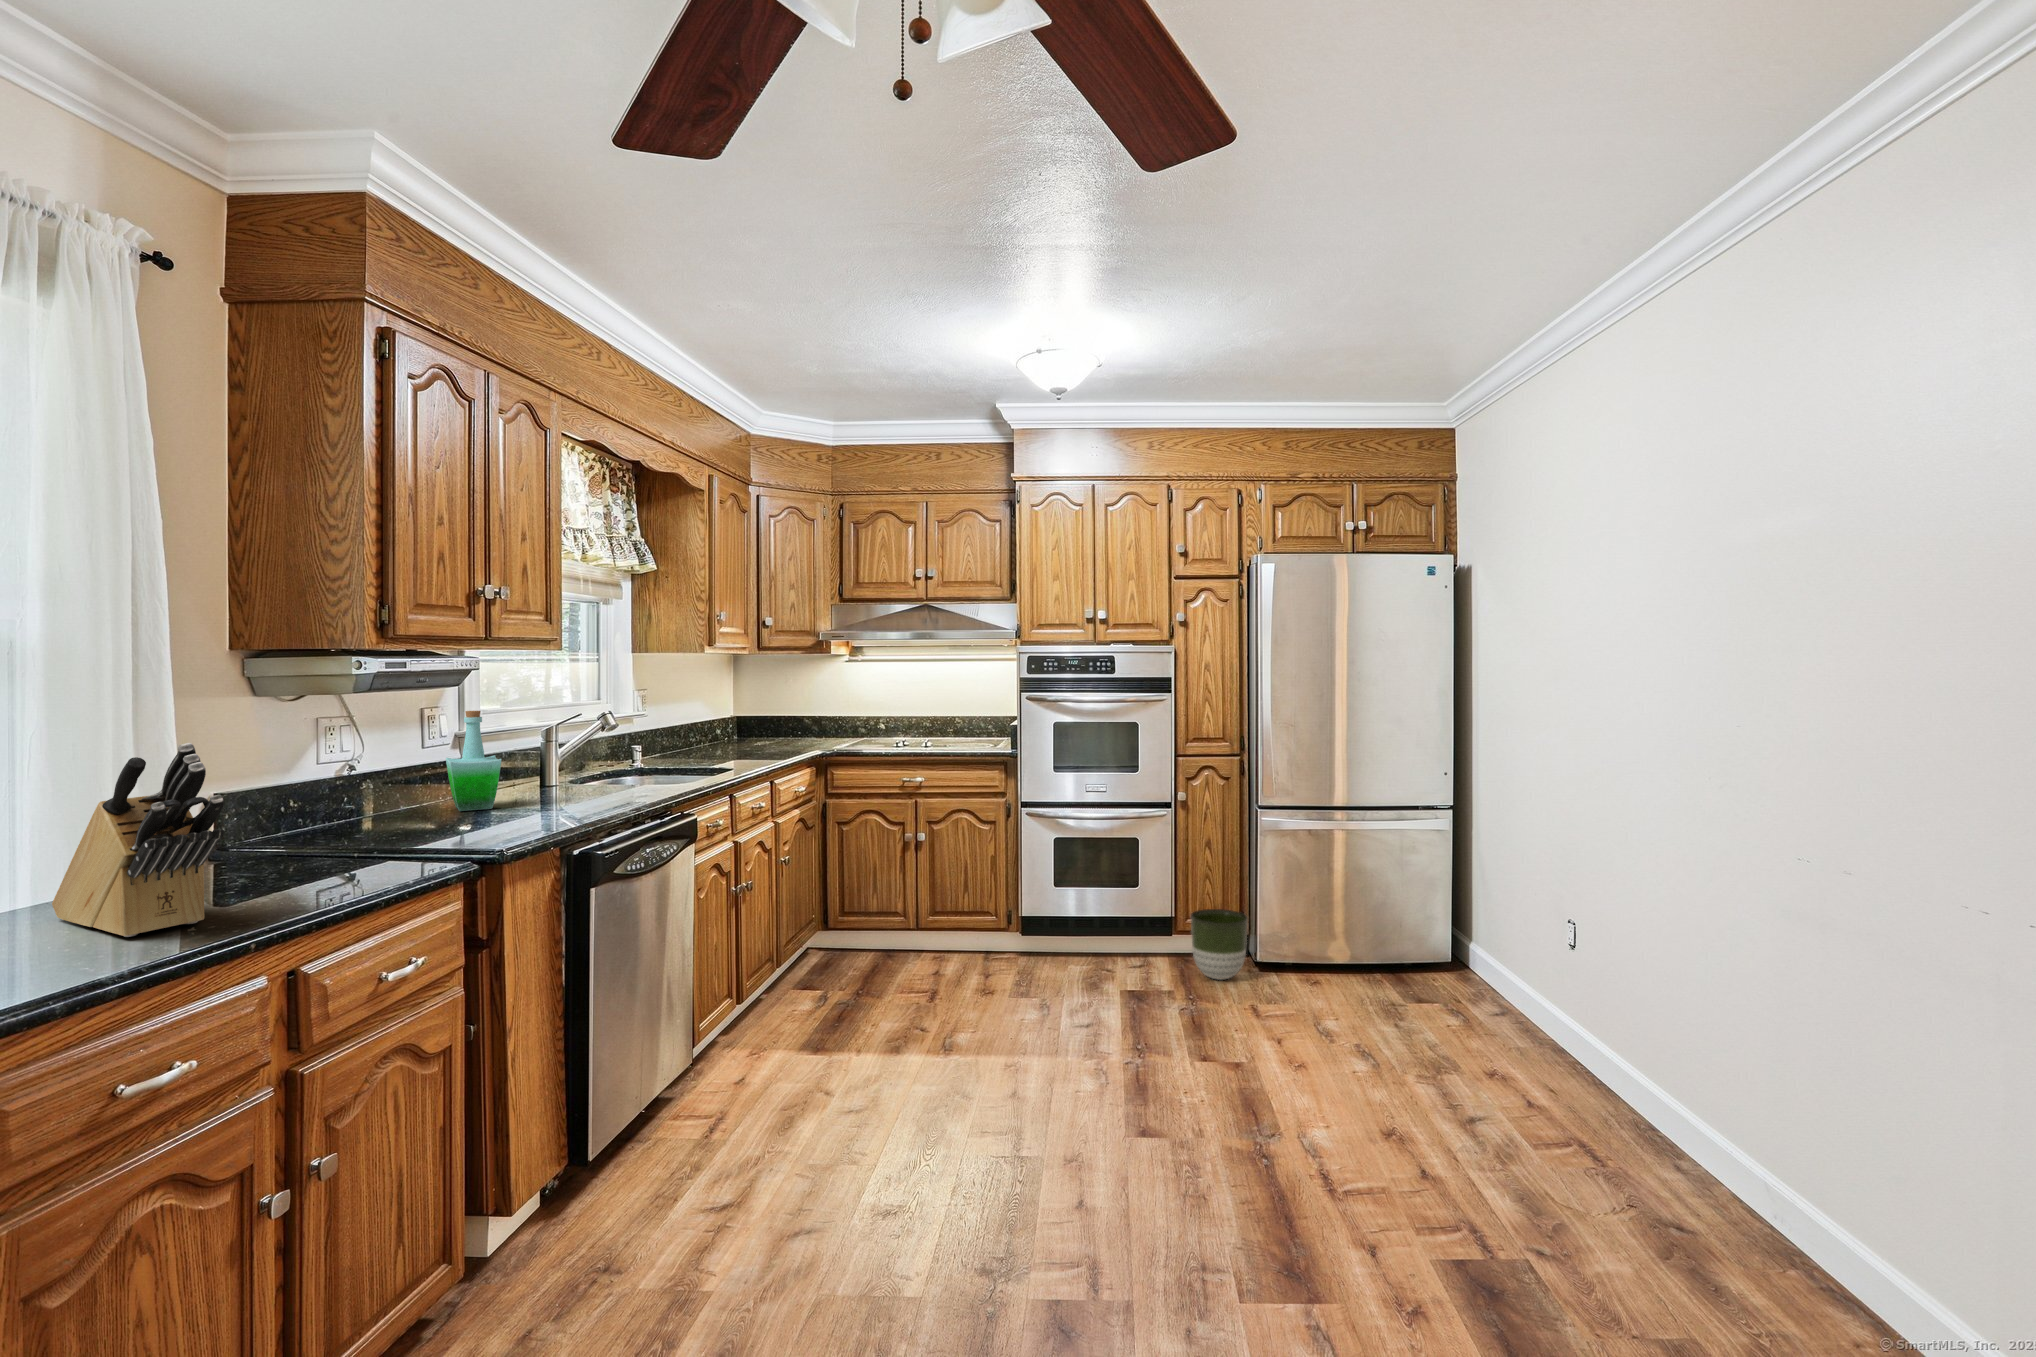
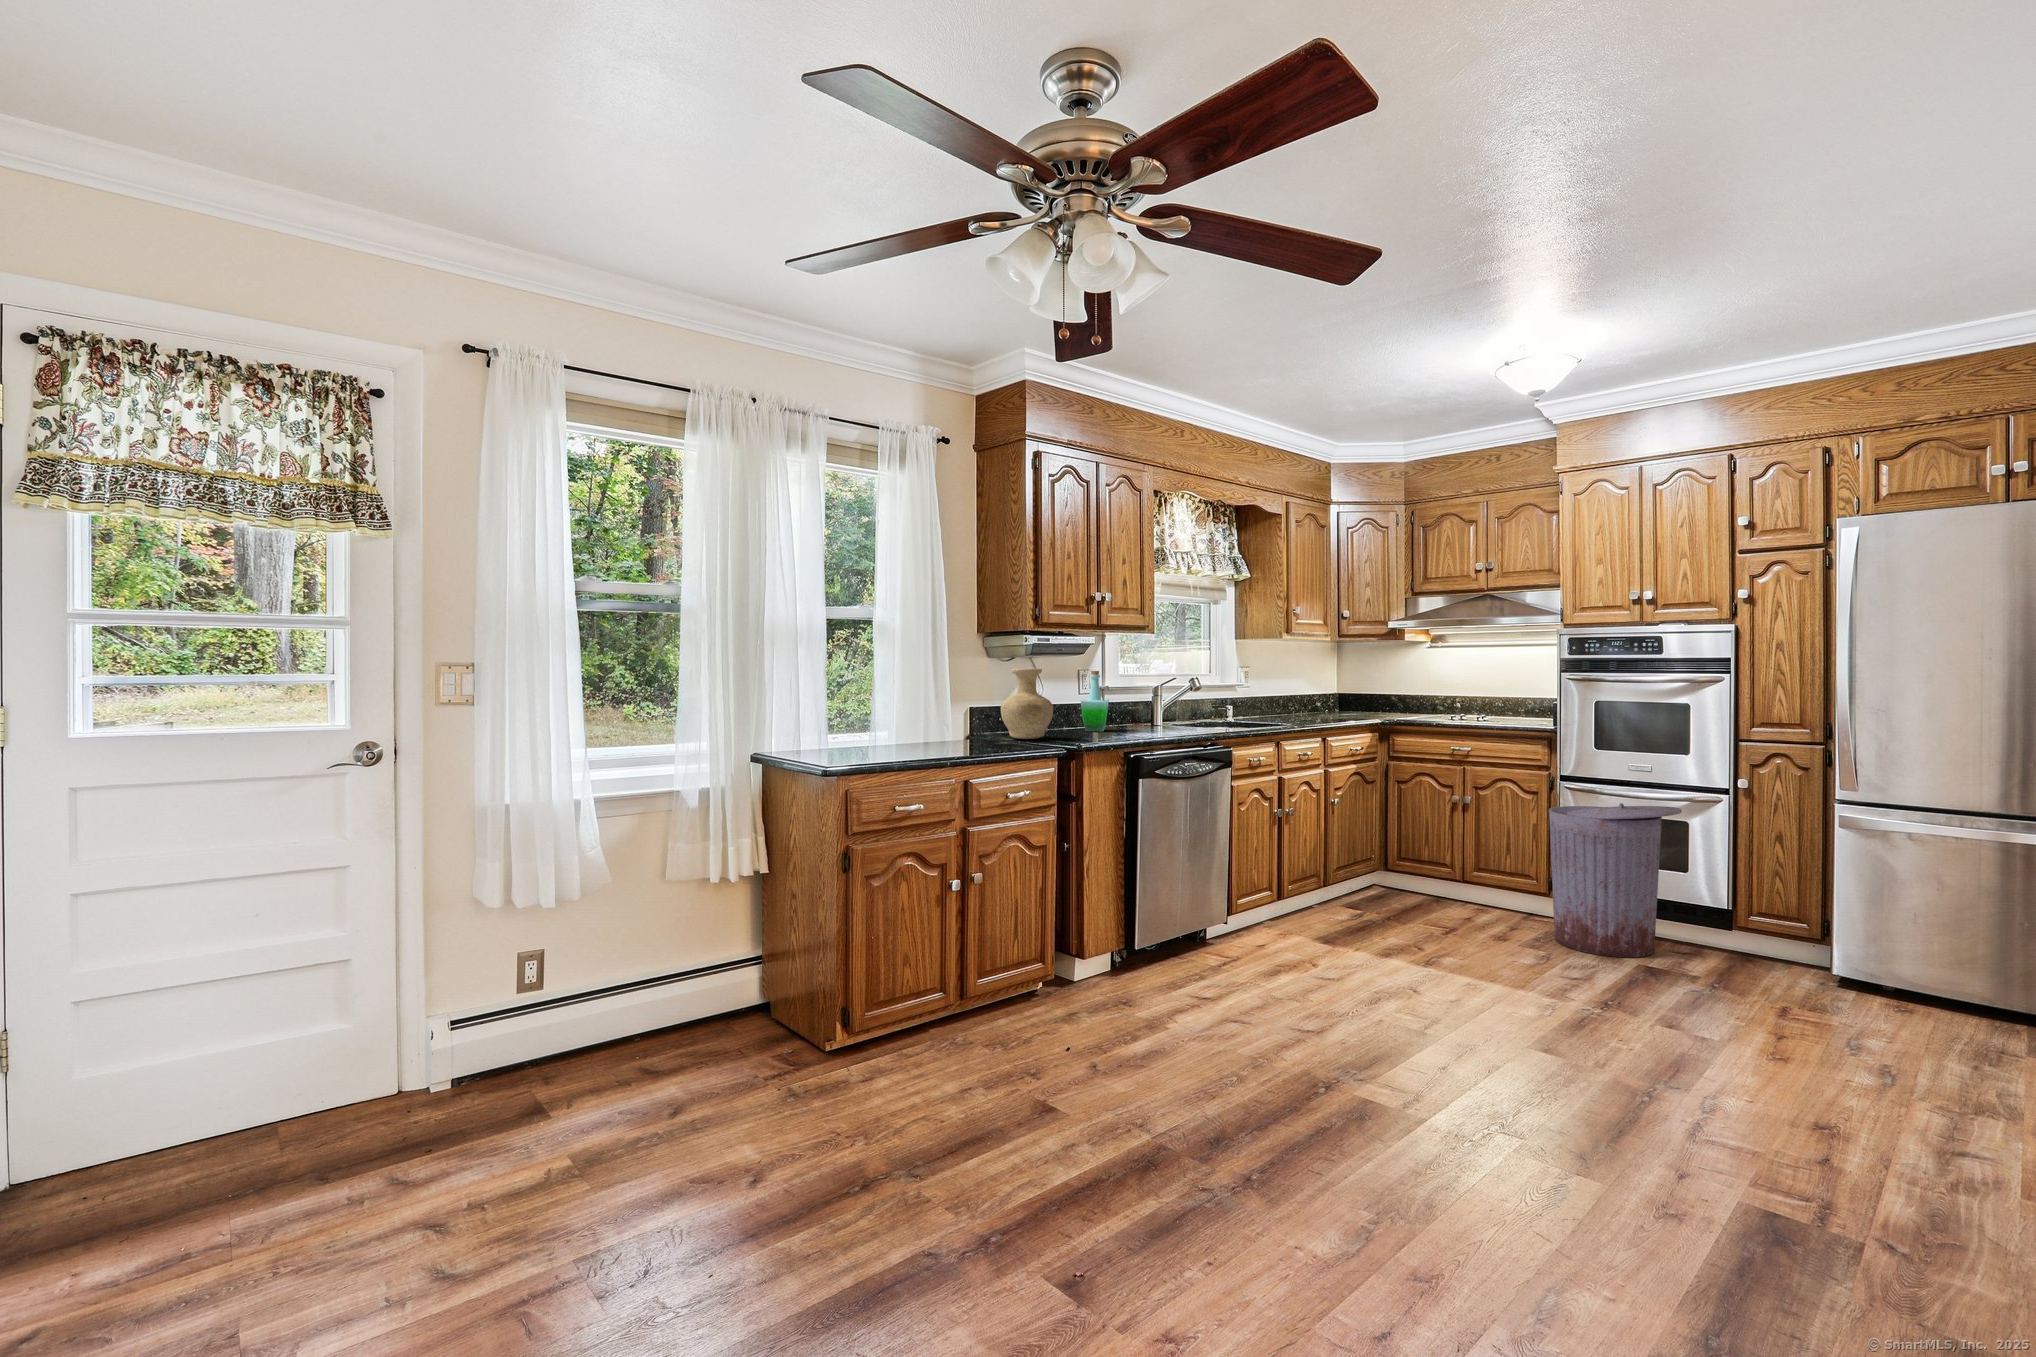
vase: none [305,716,420,847] -> present [1001,669,1053,739]
knife block: present [52,743,224,937] -> none [897,670,948,755]
trash can: none [1024,828,1142,994] -> present [1549,803,1682,957]
planter: present [1191,909,1248,980] -> none [1745,901,1821,975]

